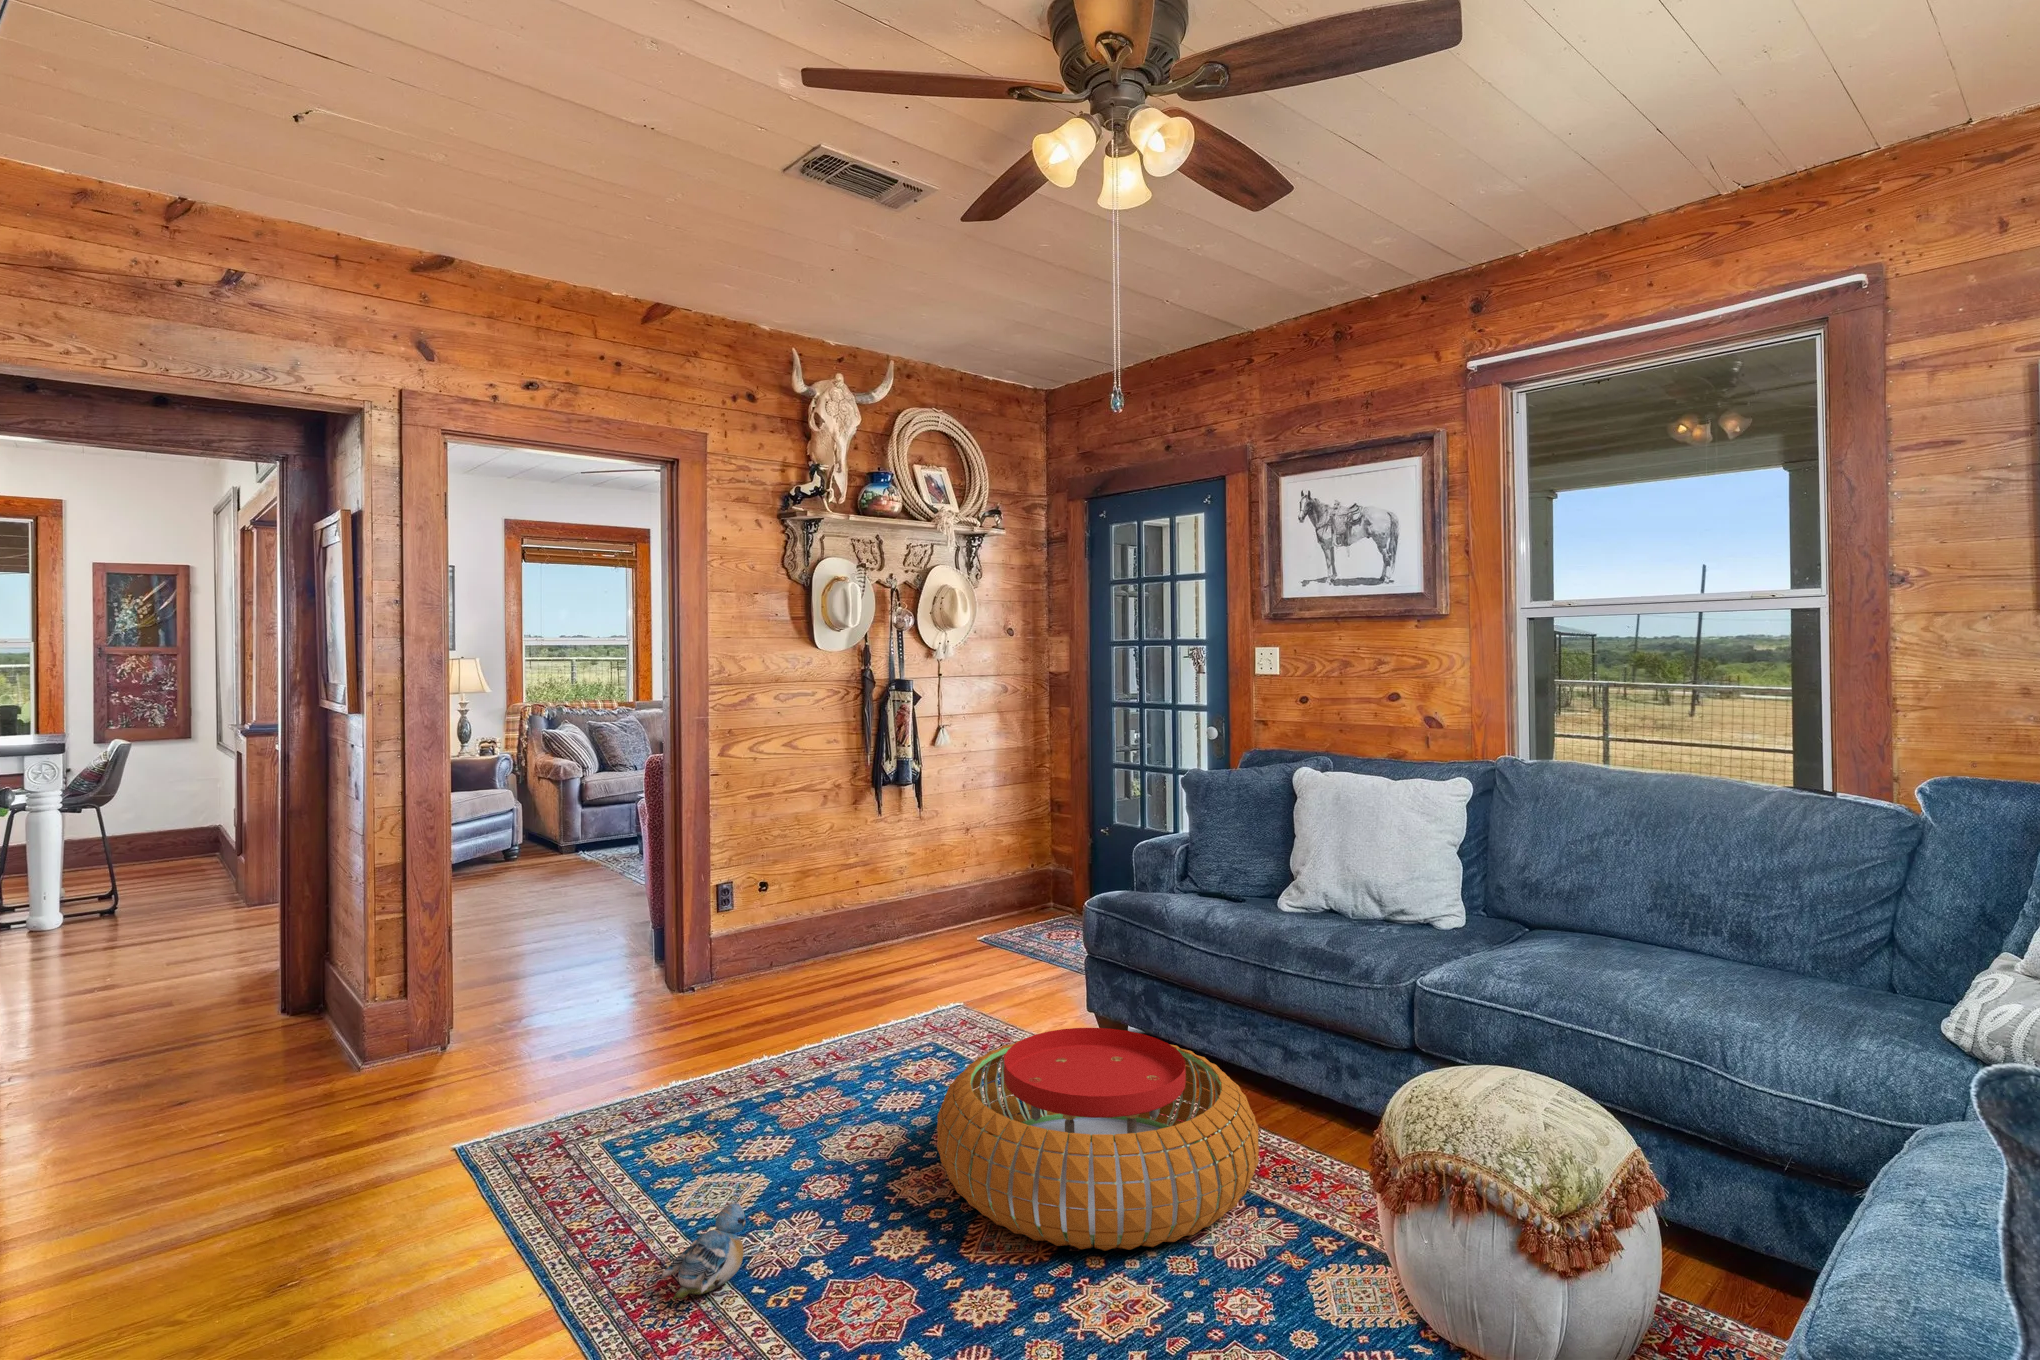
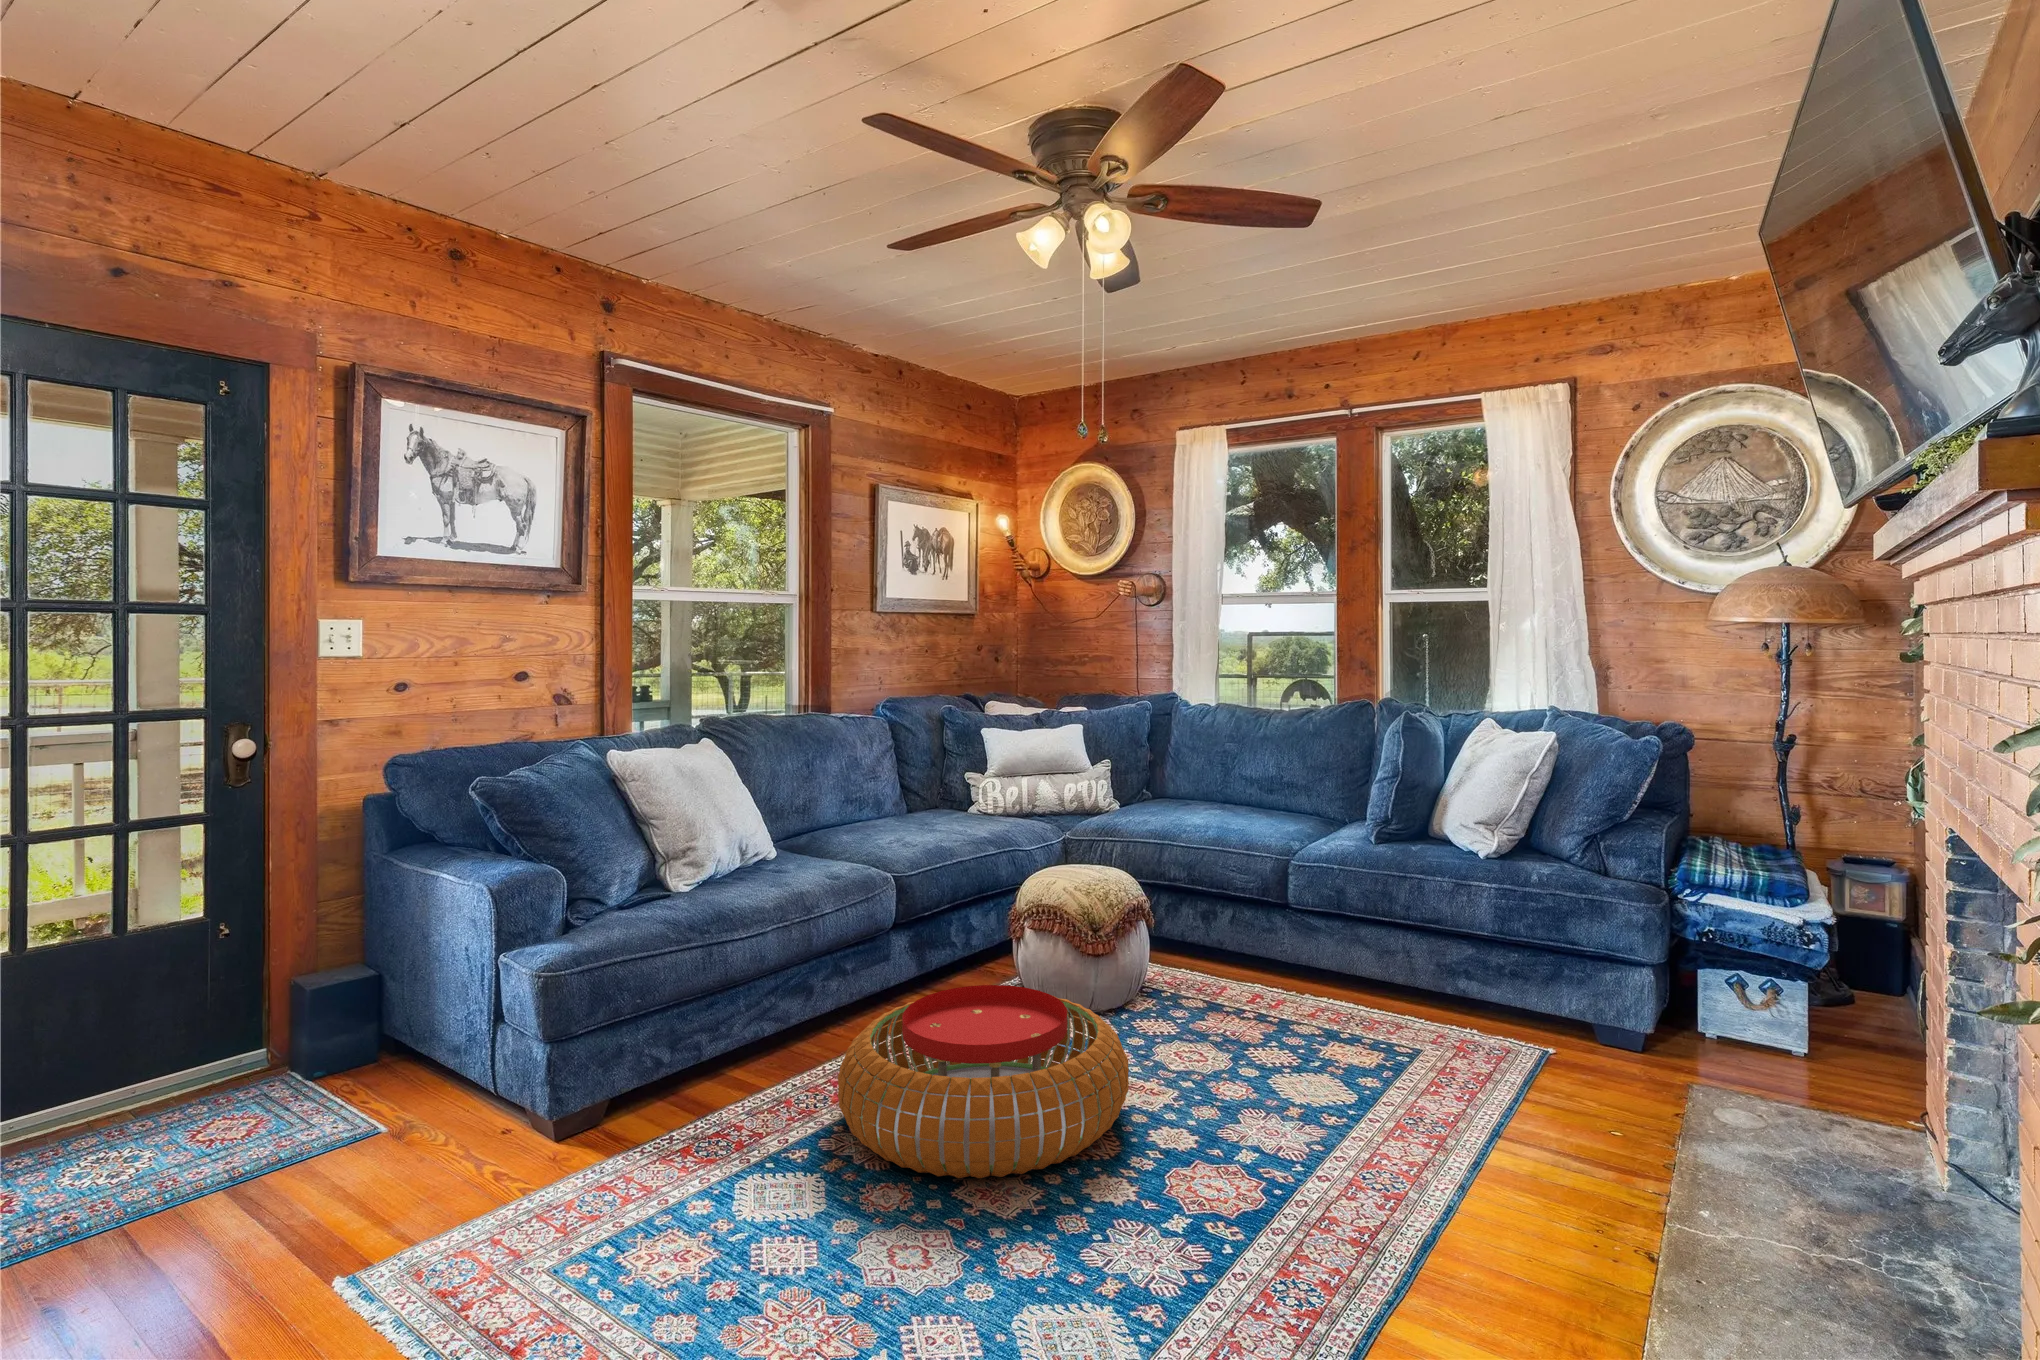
plush toy: present [662,1203,746,1300] -> none [1204,1210,1298,1289]

